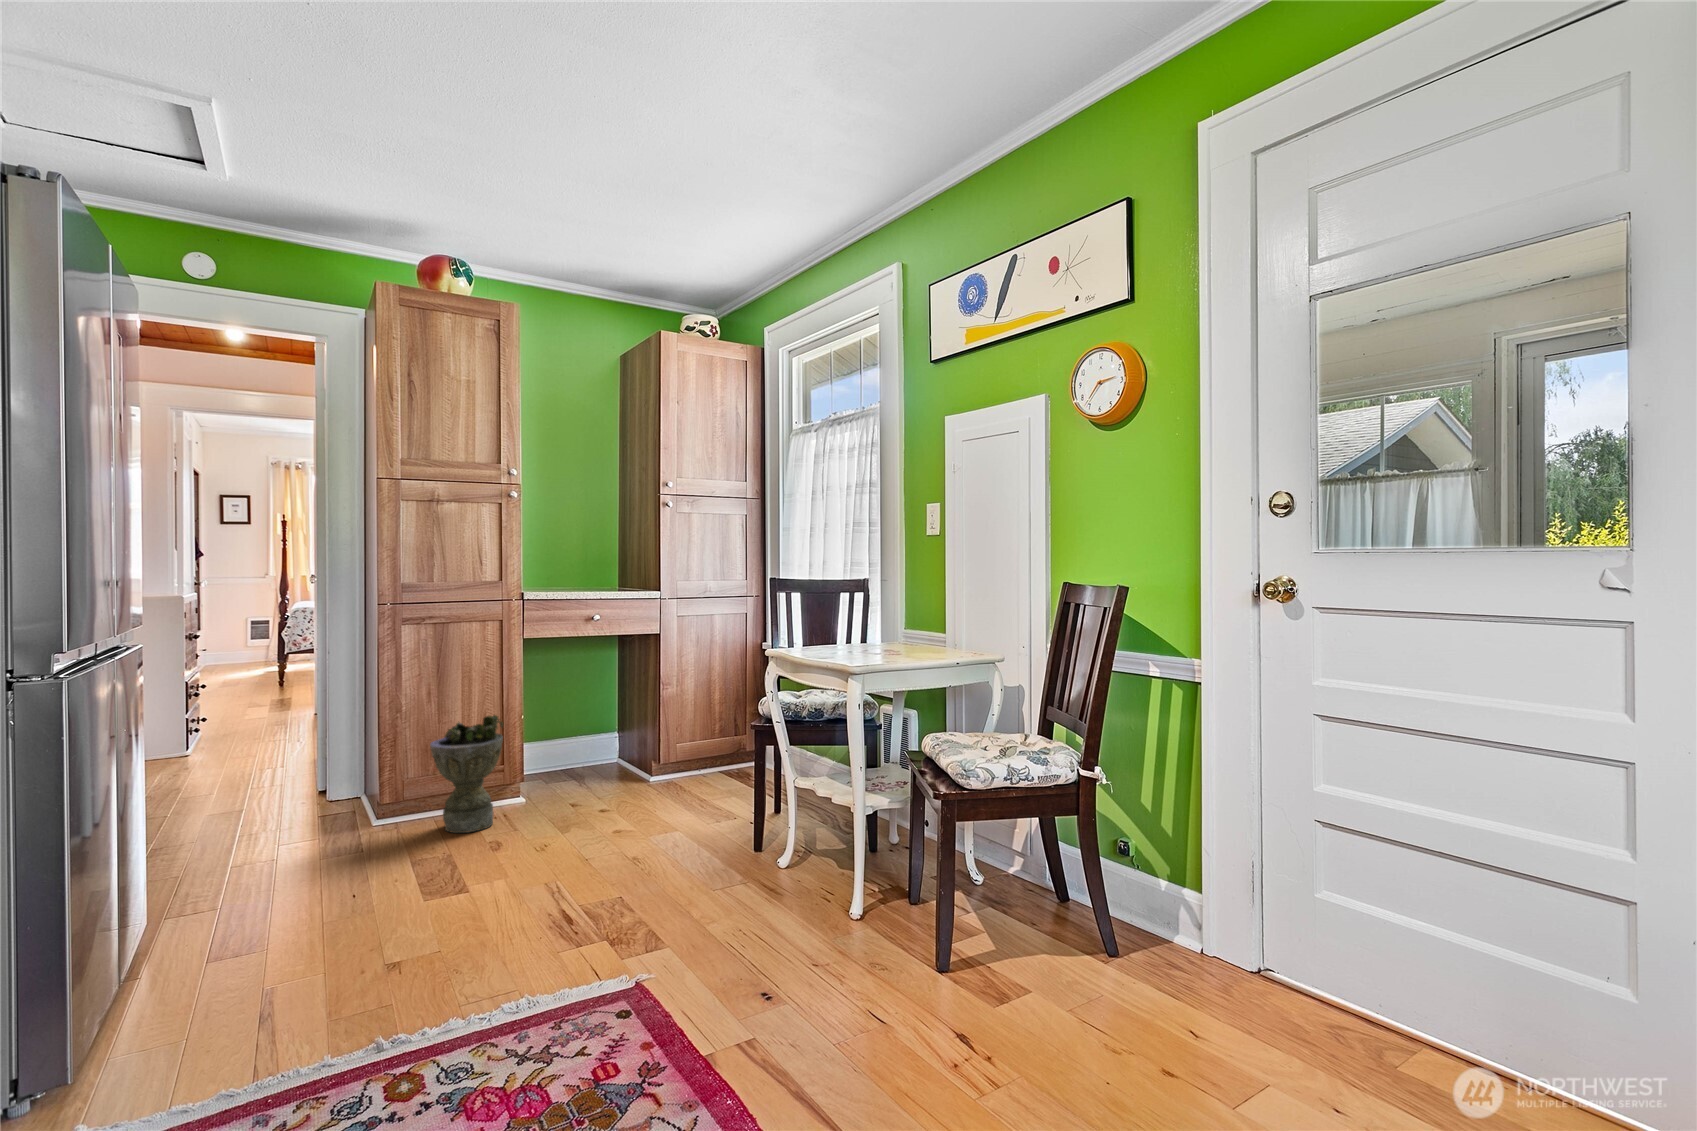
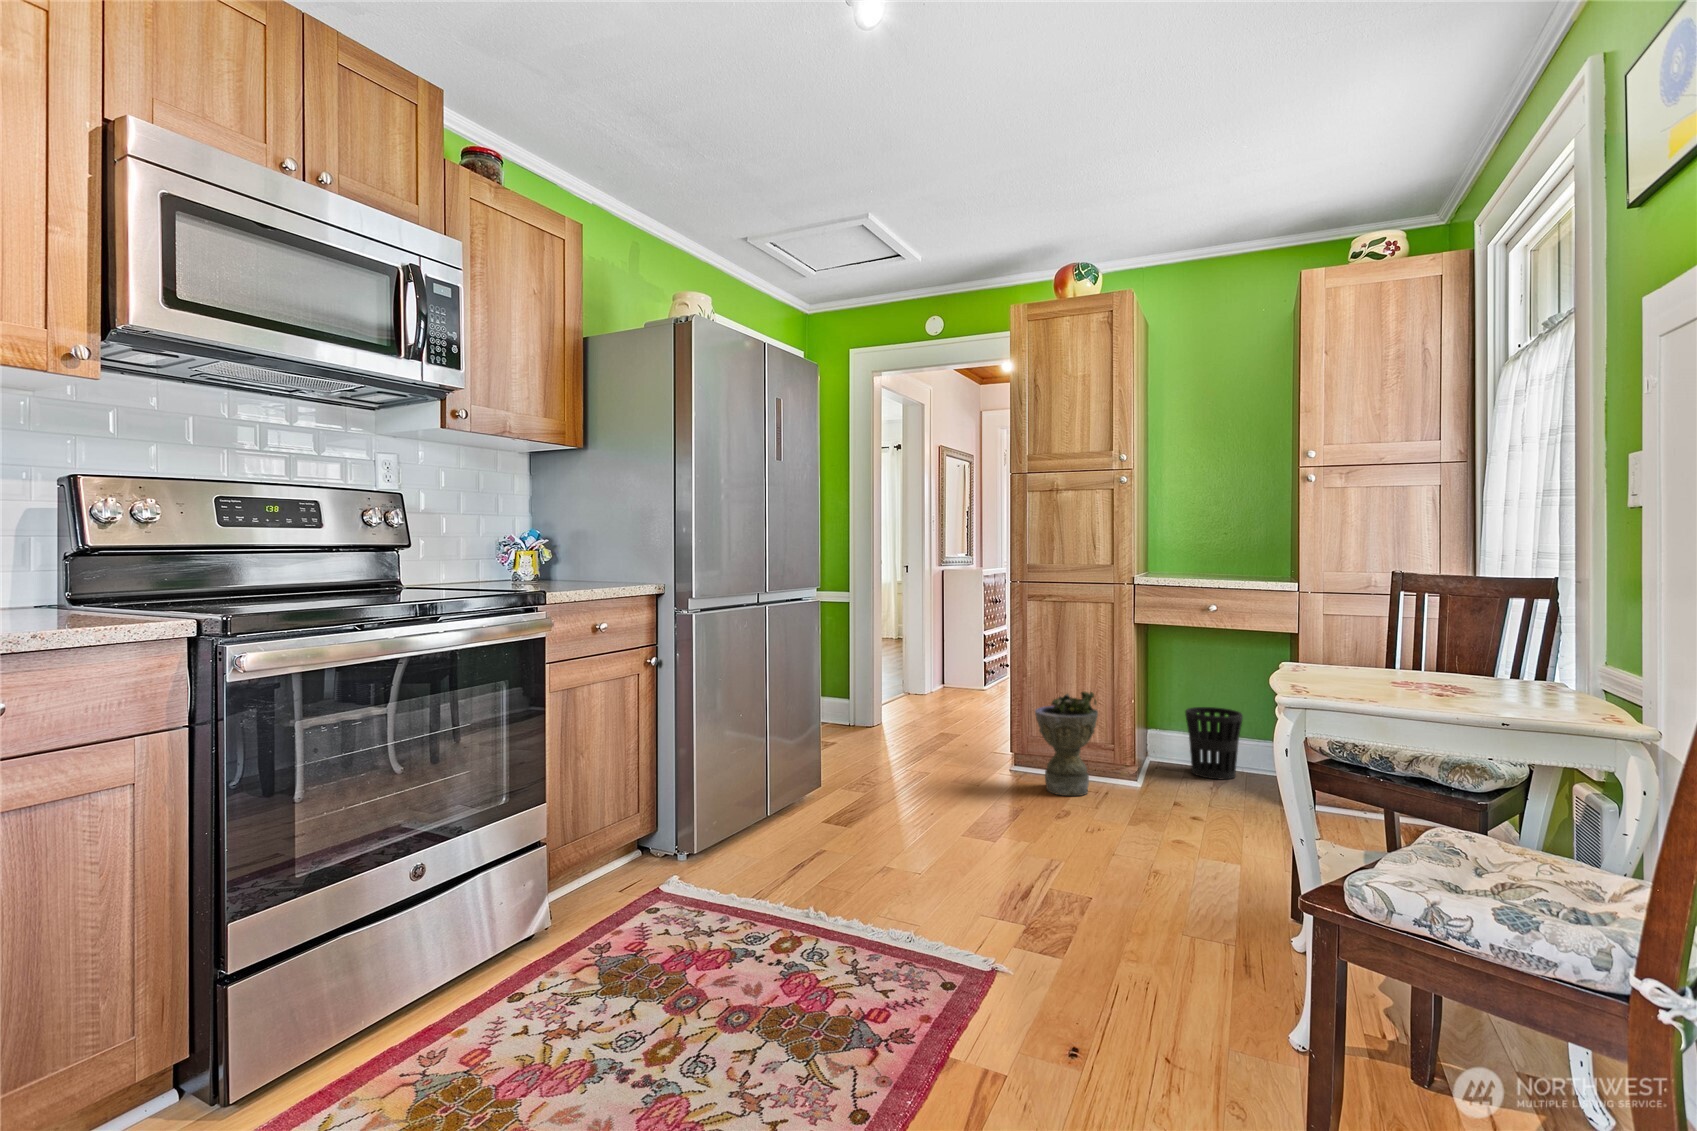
wastebasket: none [547,714,598,782] -> present [1185,707,1243,779]

